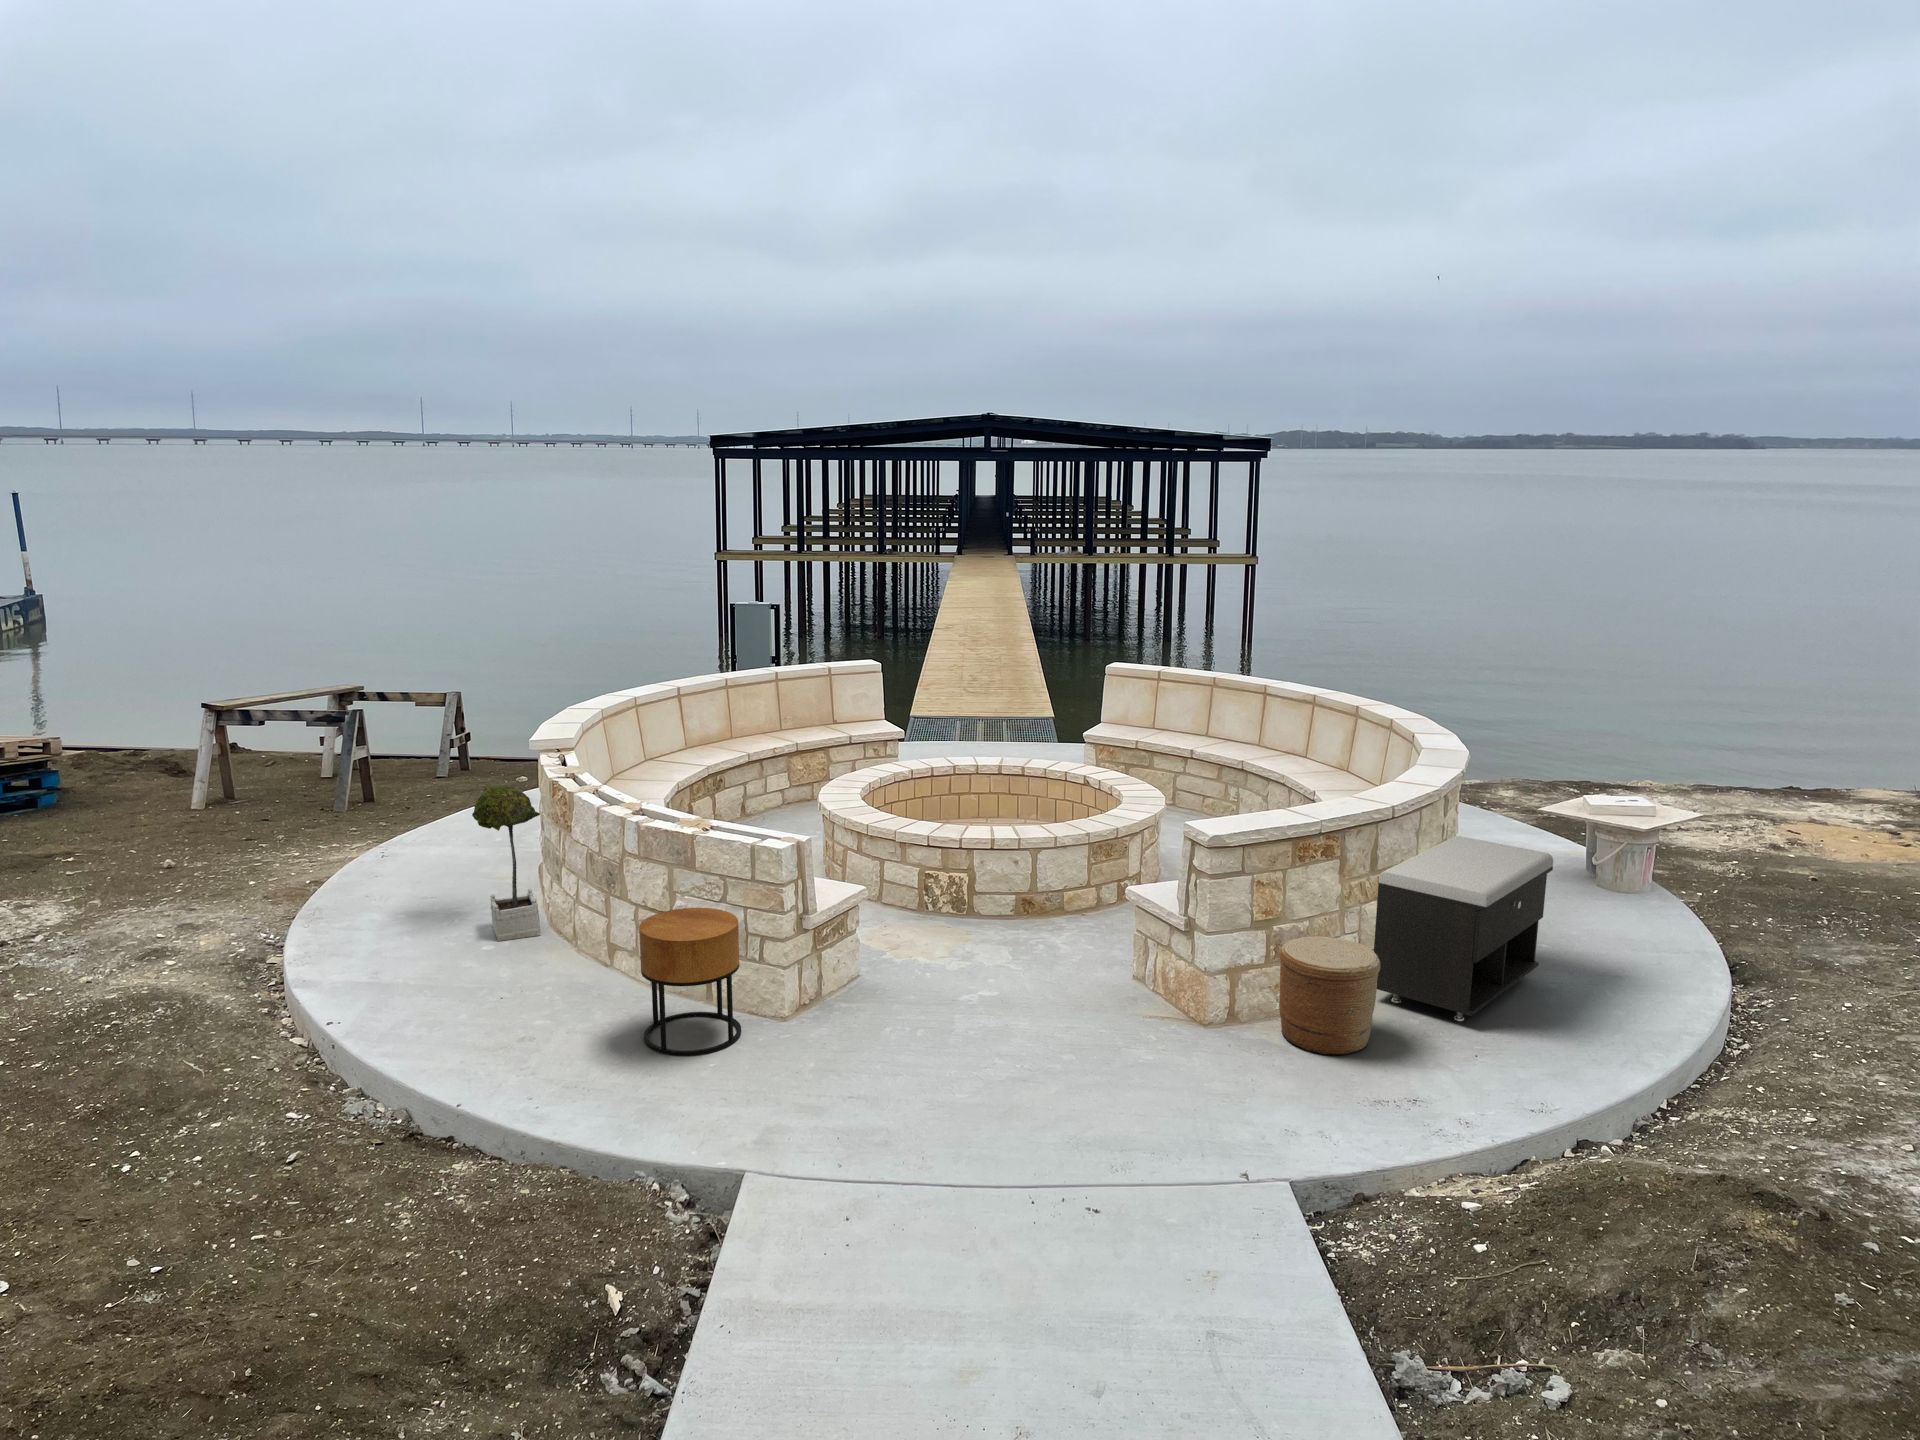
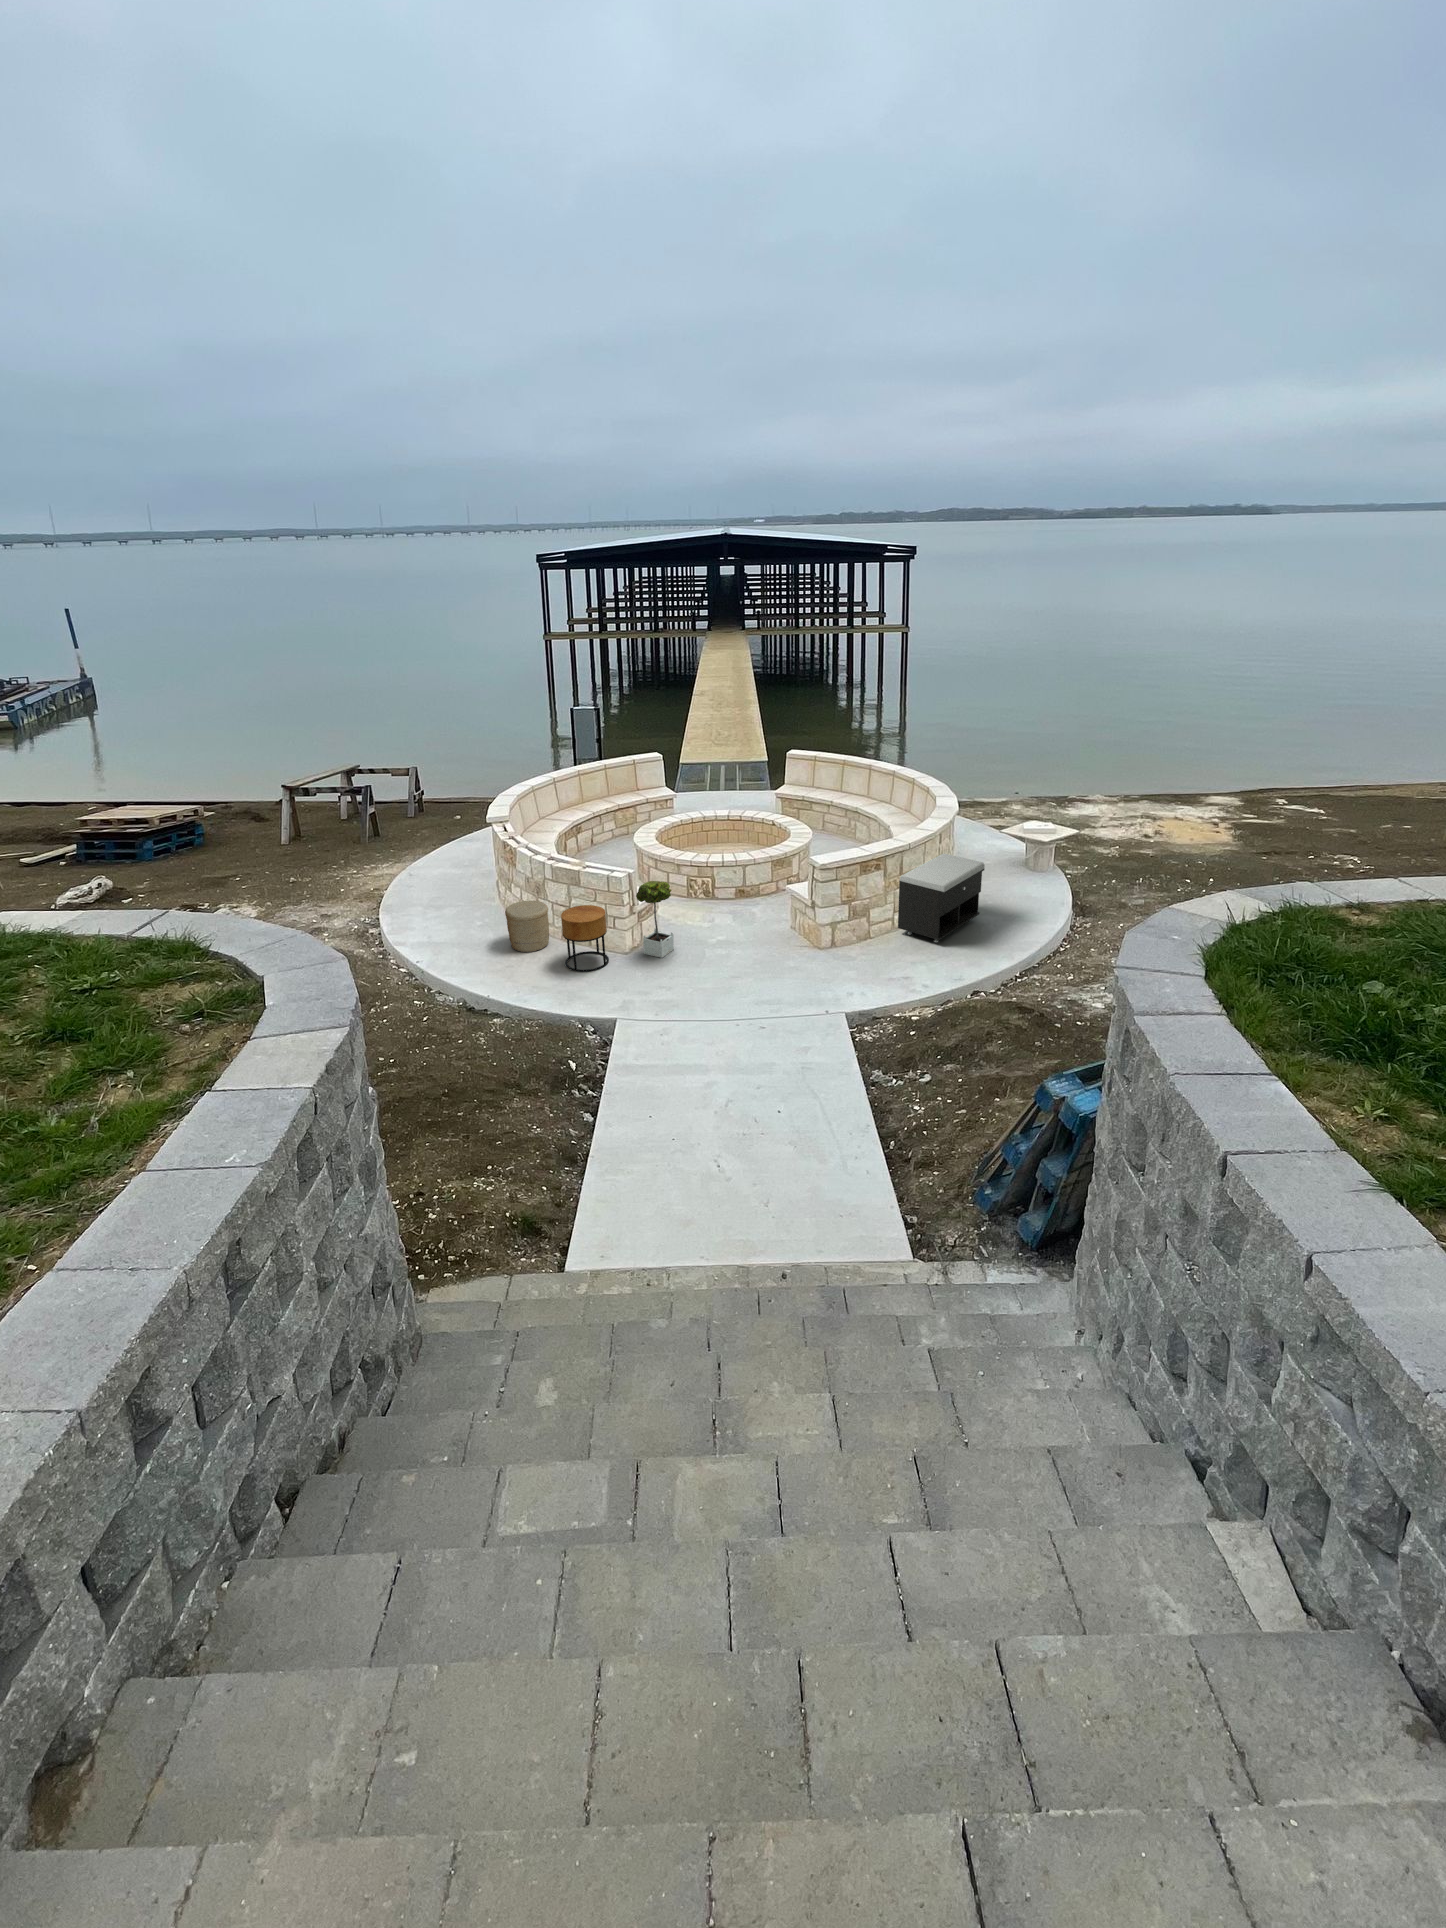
potted tree: present [472,785,541,941] -> present [636,881,674,958]
woven basket: present [1279,936,1380,1055] -> present [505,901,549,952]

